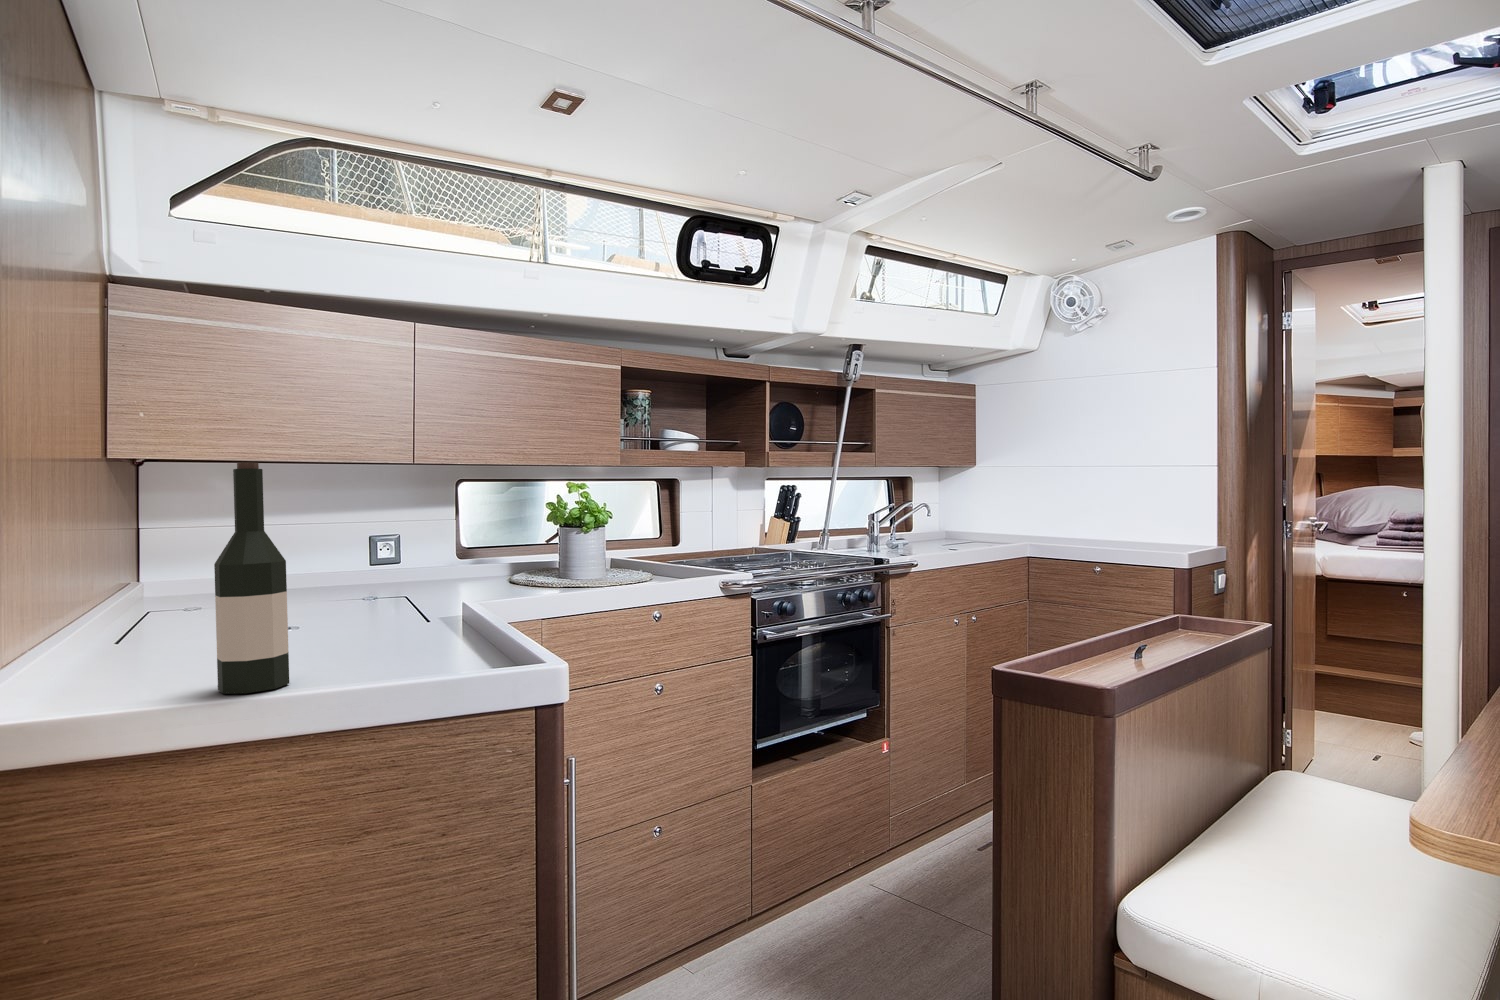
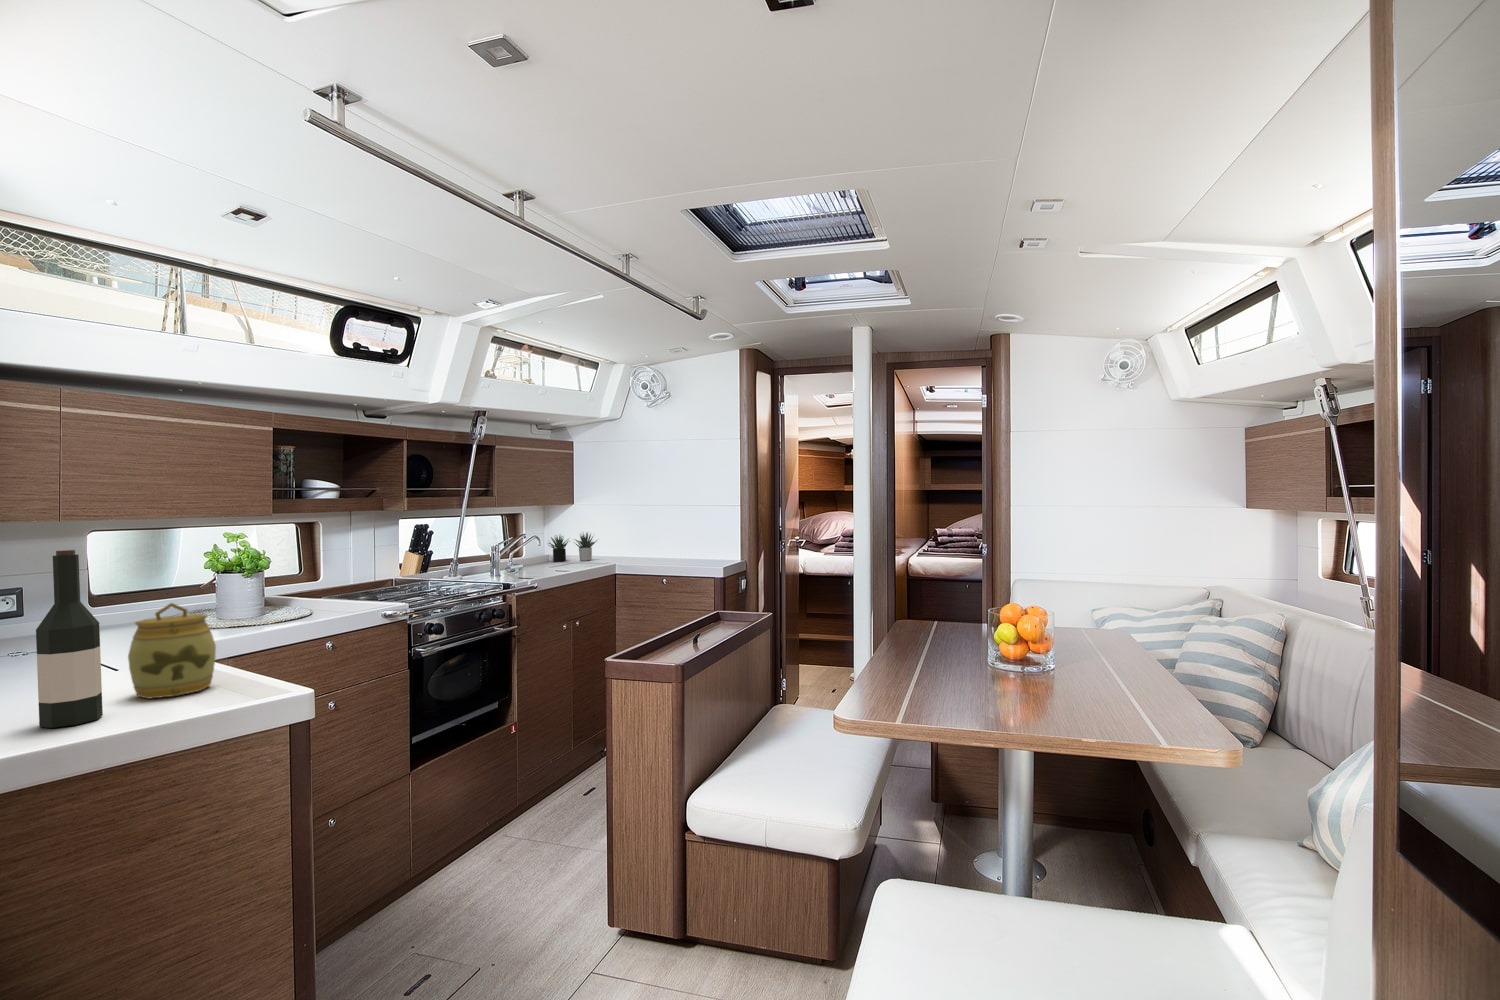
succulent plant: none [940,499,1006,538] -> present [549,533,596,562]
jar: none [349,543,445,667] -> present [128,603,216,698]

